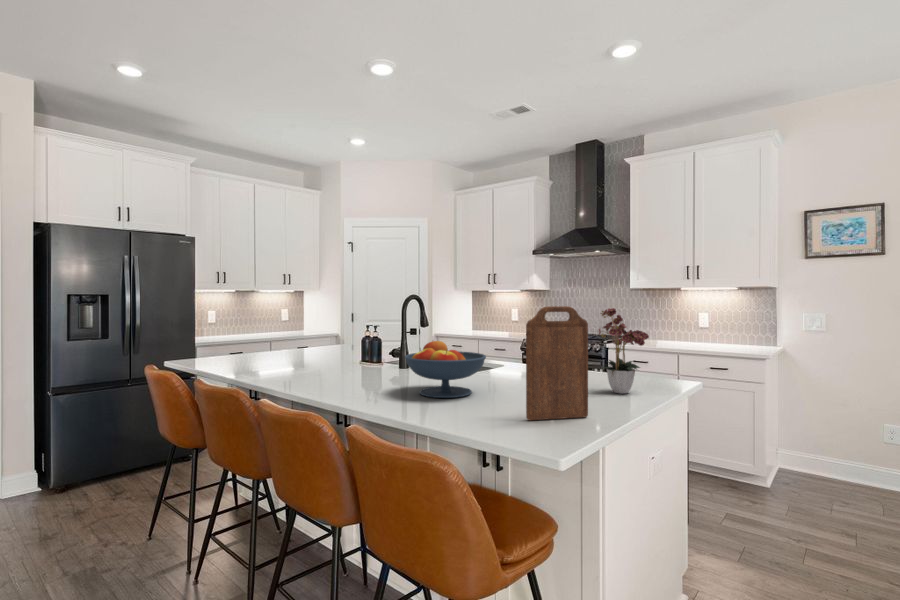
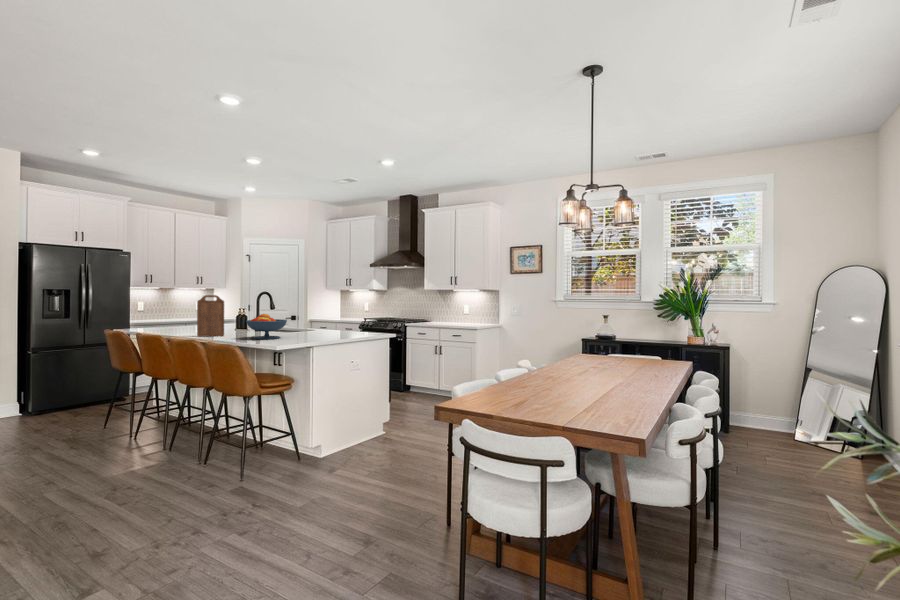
cutting board: present [526,306,588,420] -> present [197,295,224,337]
flower arrangement: present [599,308,649,394] -> none [339,297,368,338]

